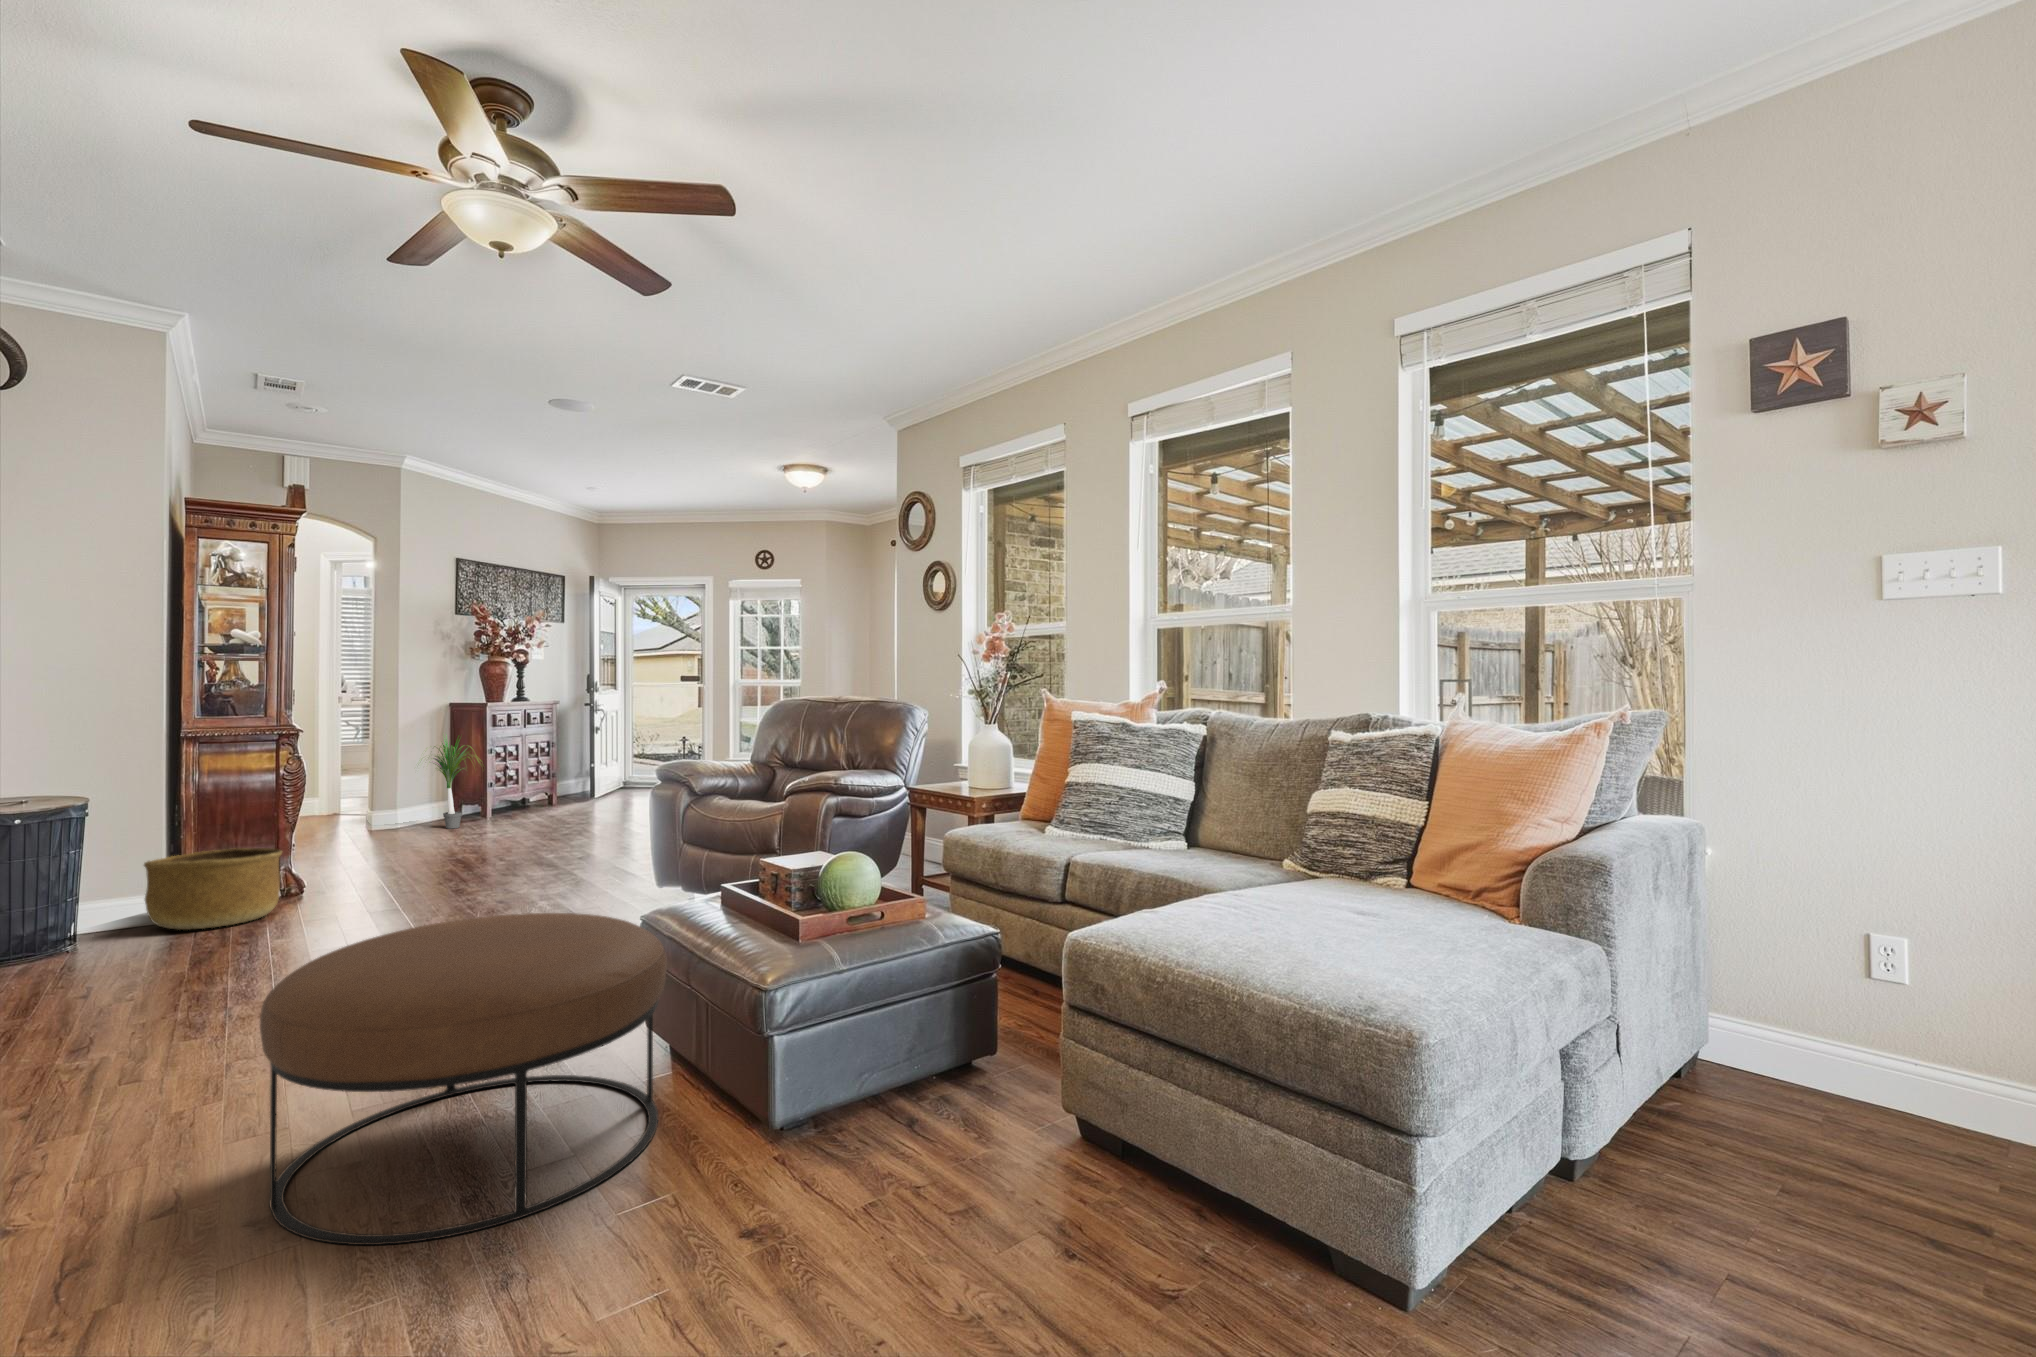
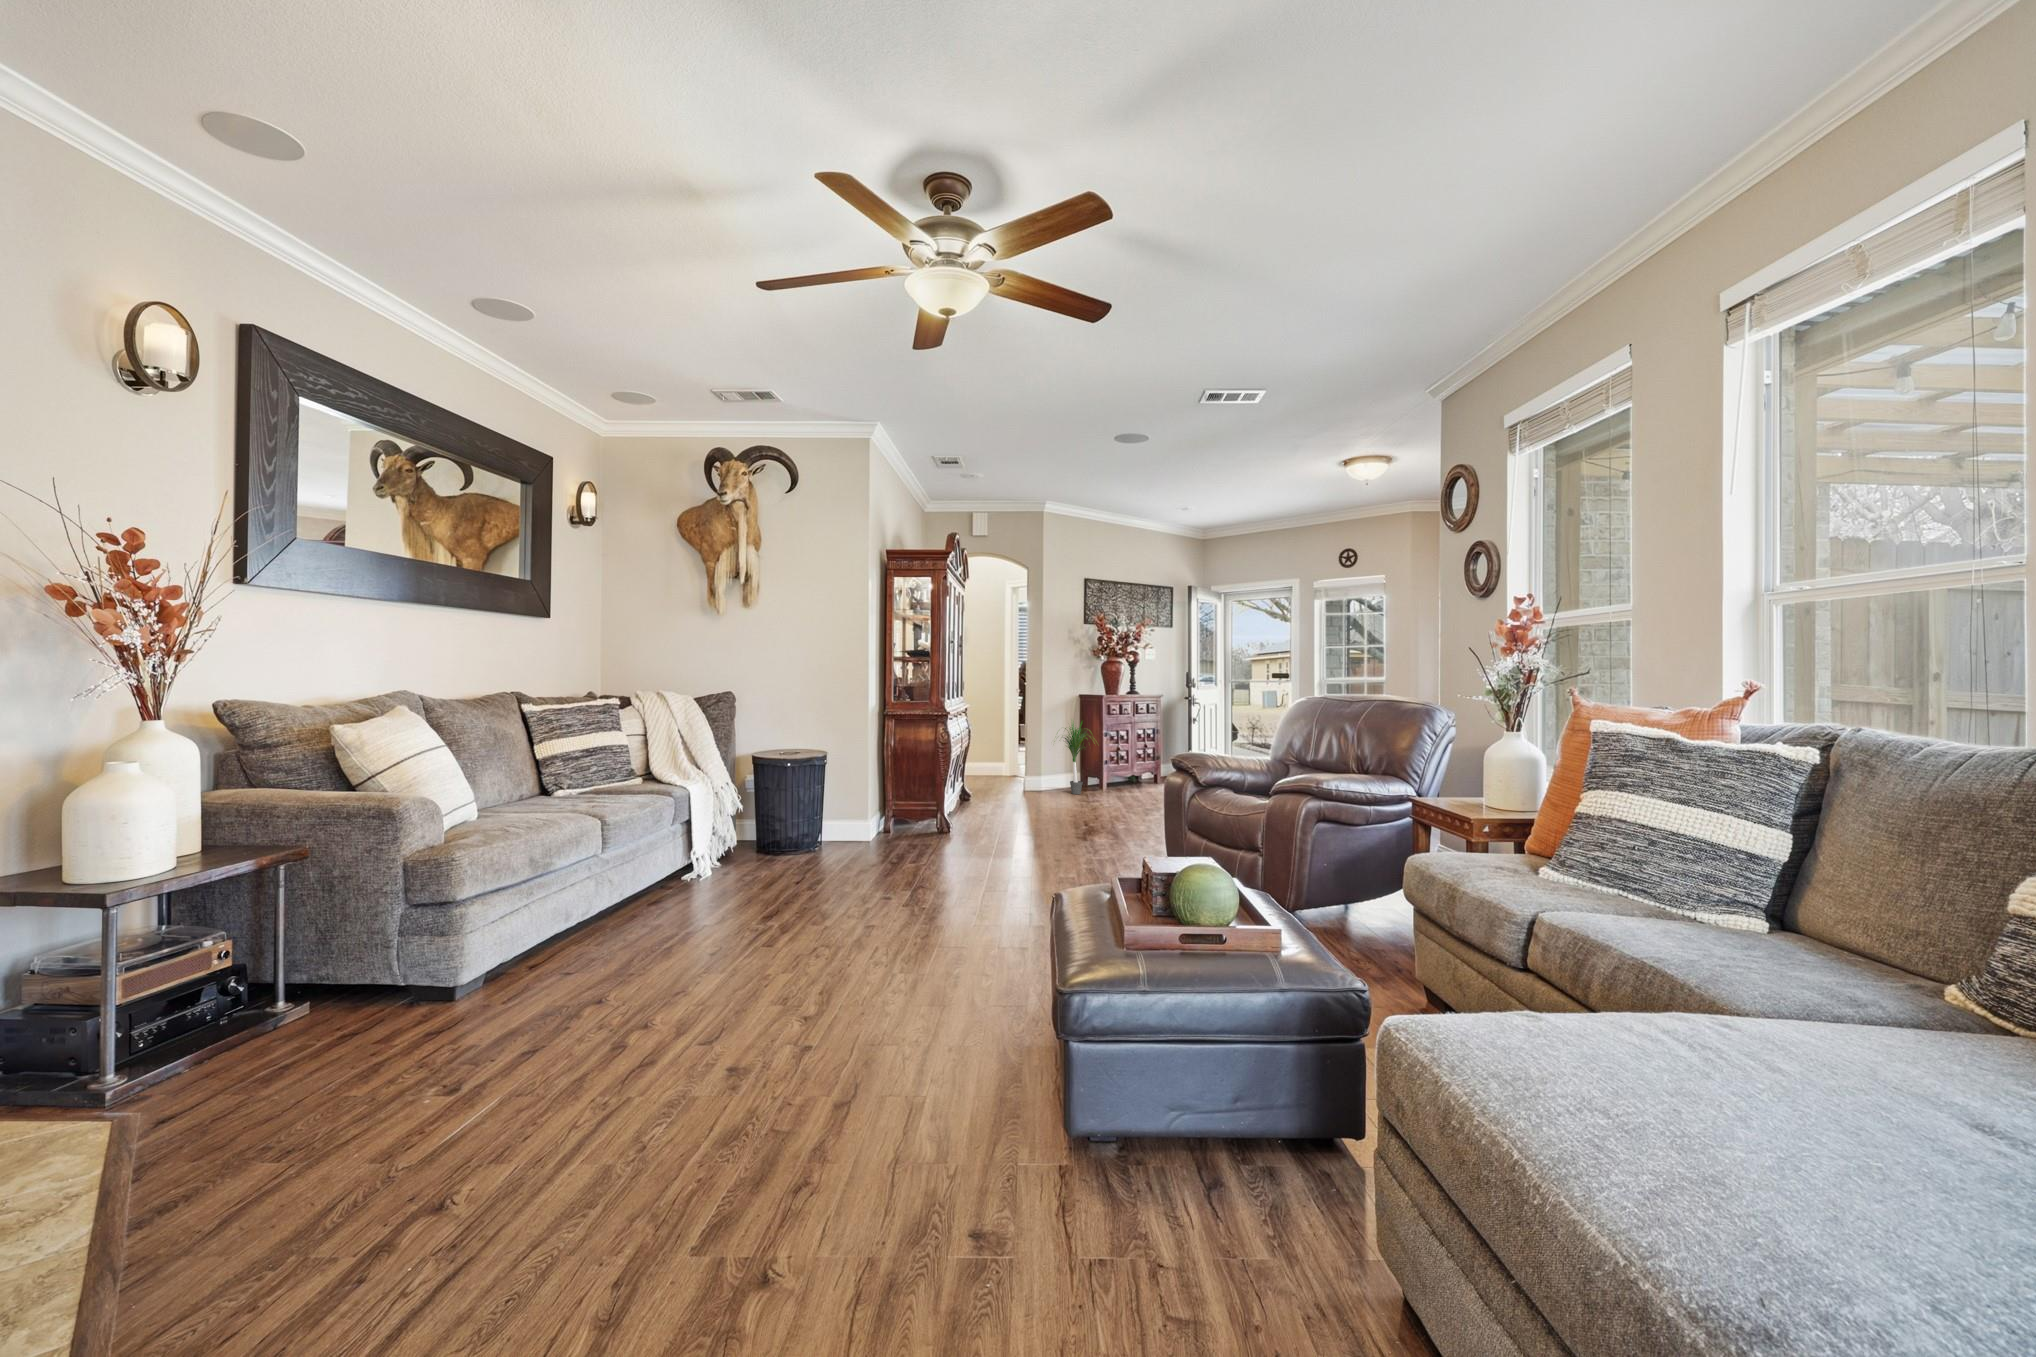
basket: present [144,848,282,930] -> none [852,792,927,846]
ottoman: present [260,913,667,1245] -> none [724,868,1024,1136]

